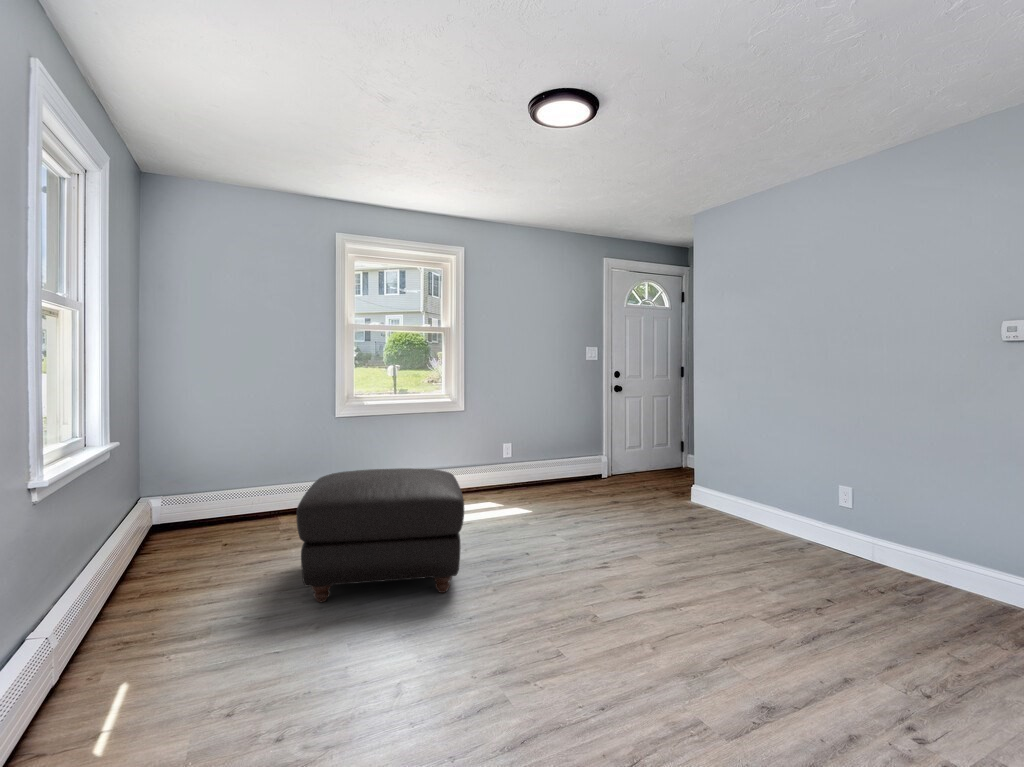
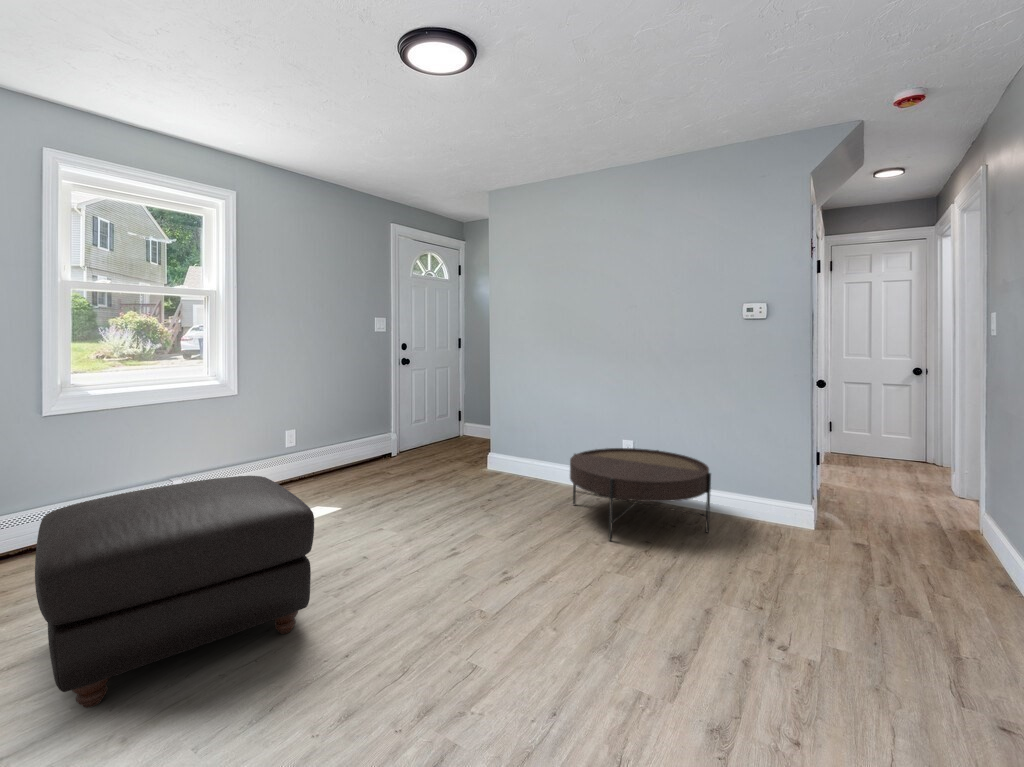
coffee table: none [747,491,935,611] -> present [570,448,711,541]

